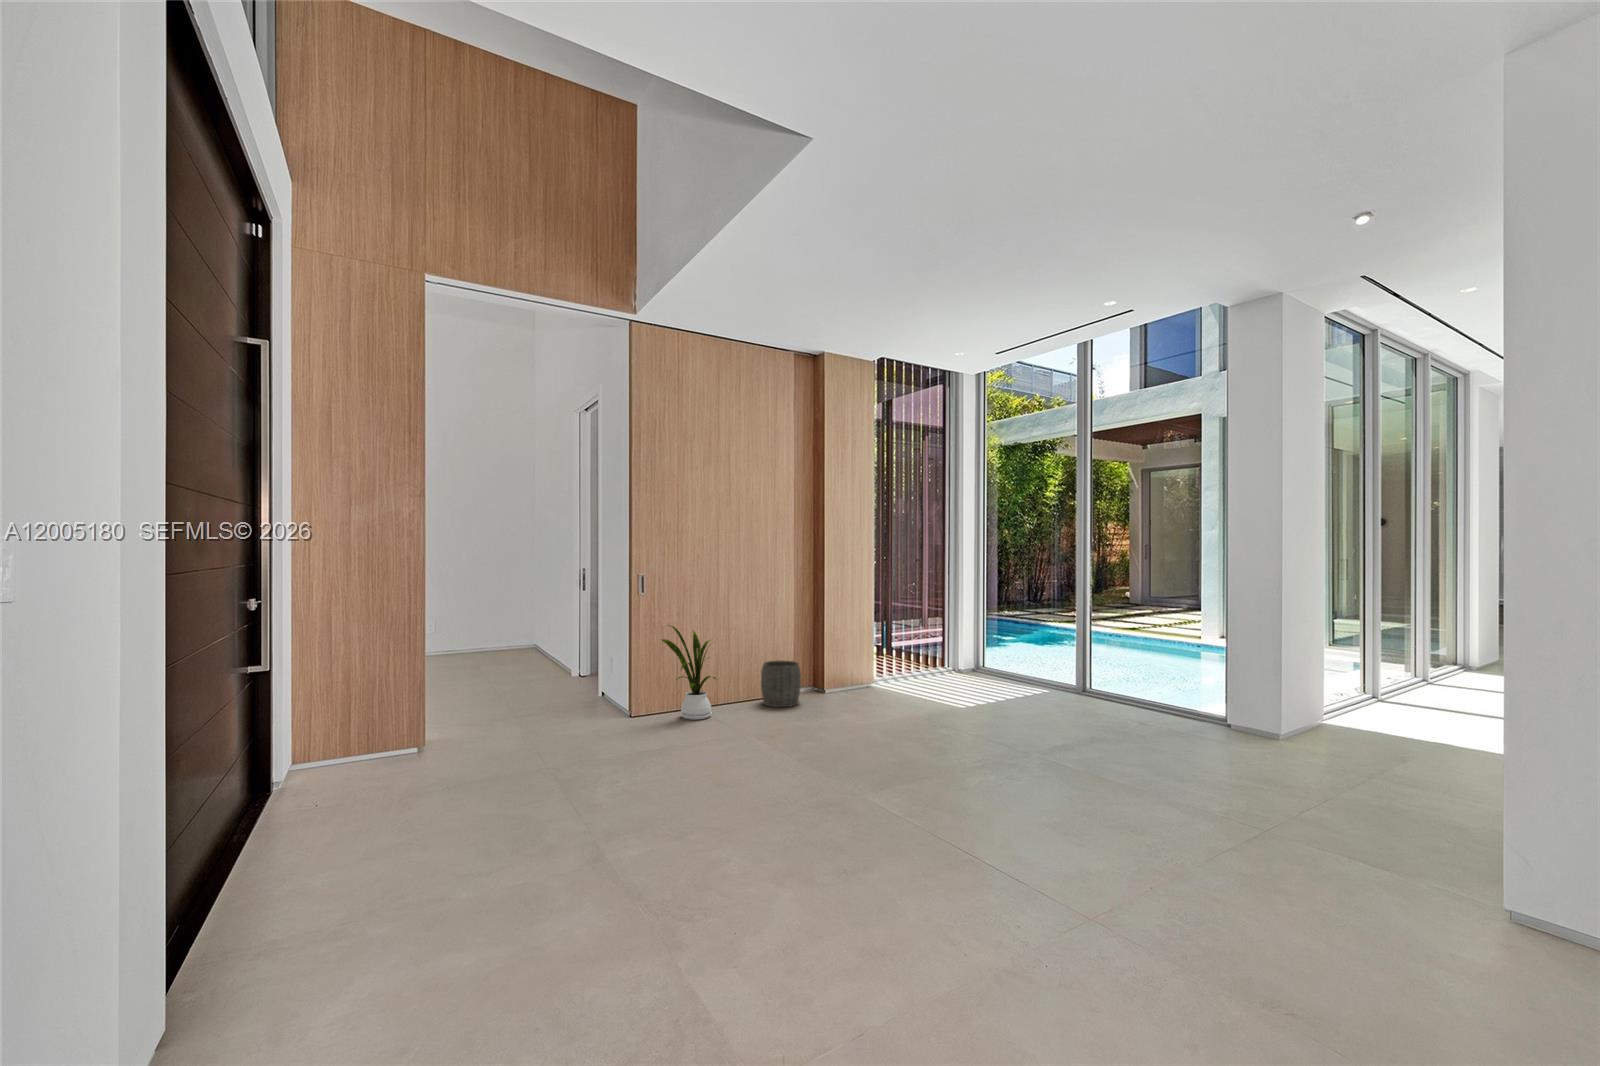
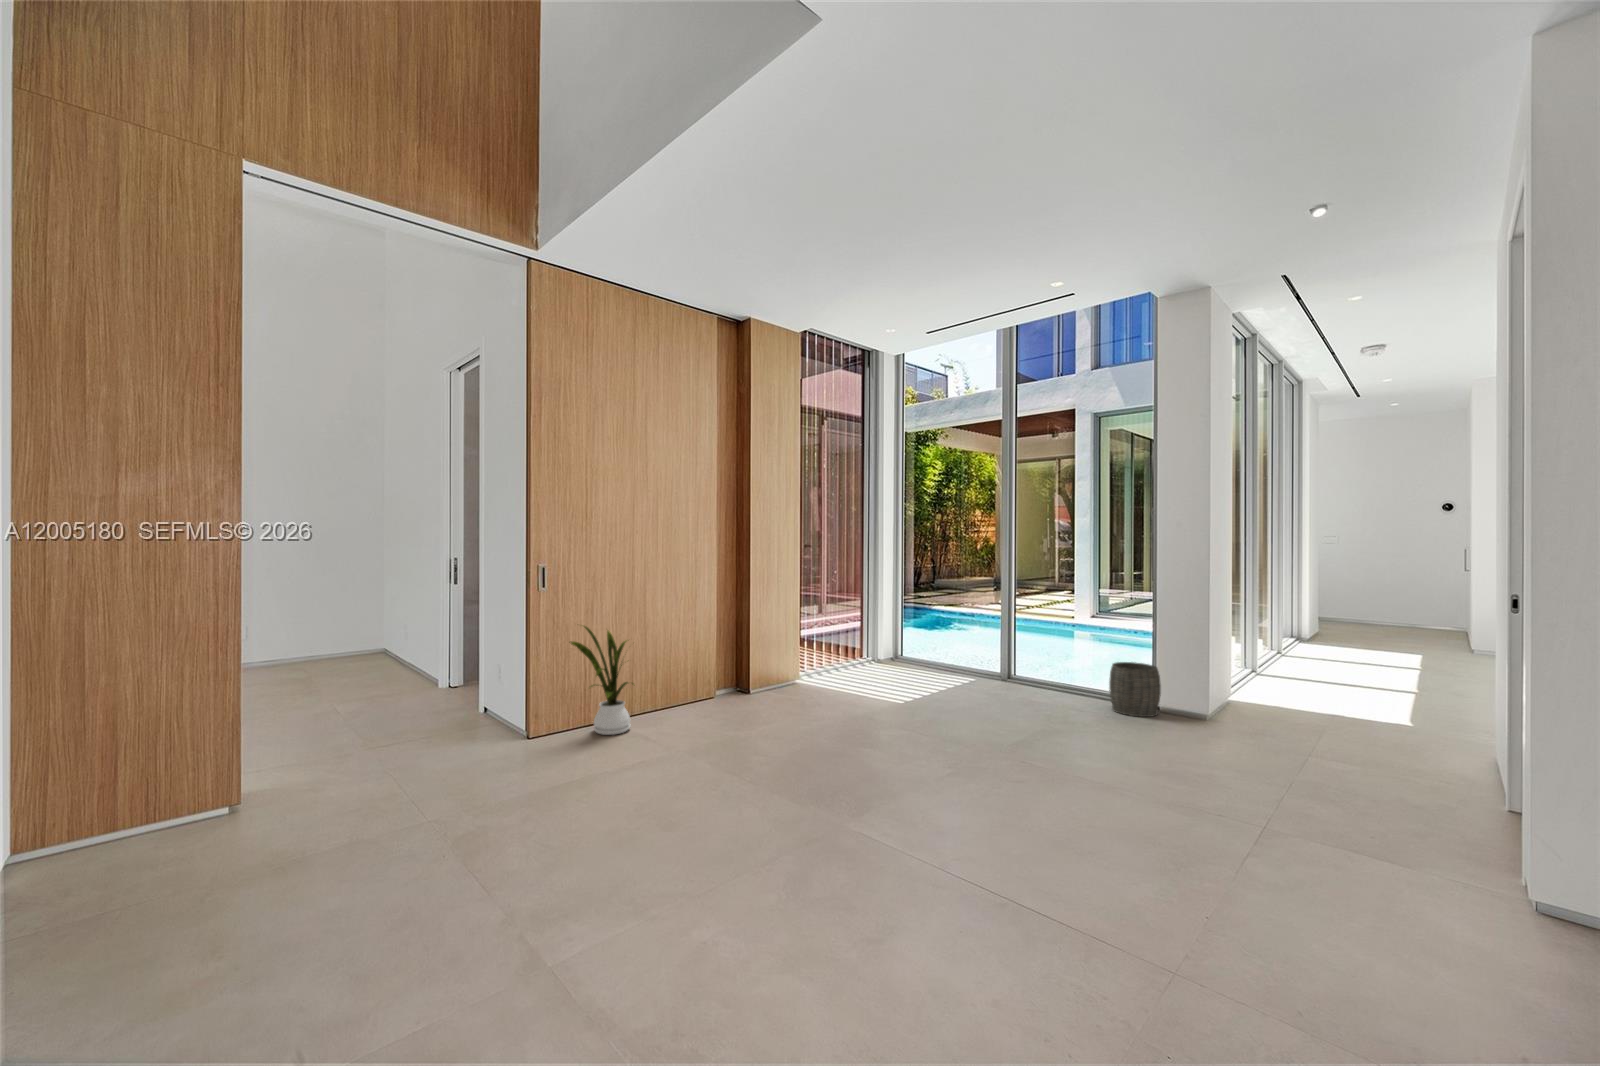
woven basket: present [761,660,801,707] -> present [1109,662,1161,717]

